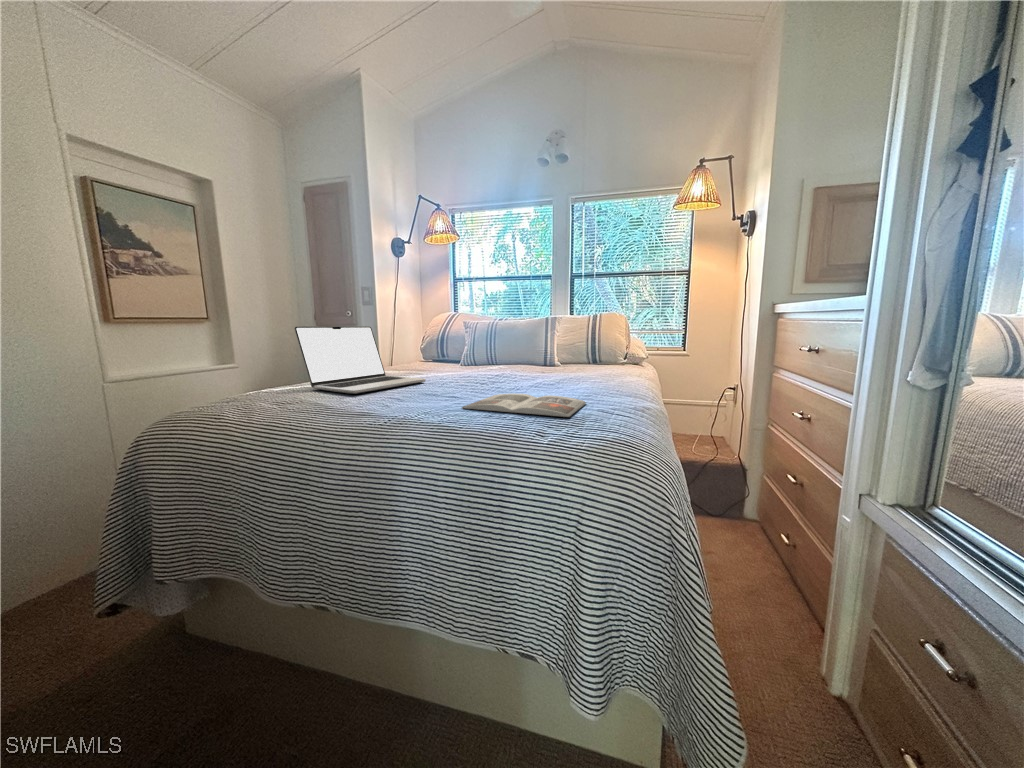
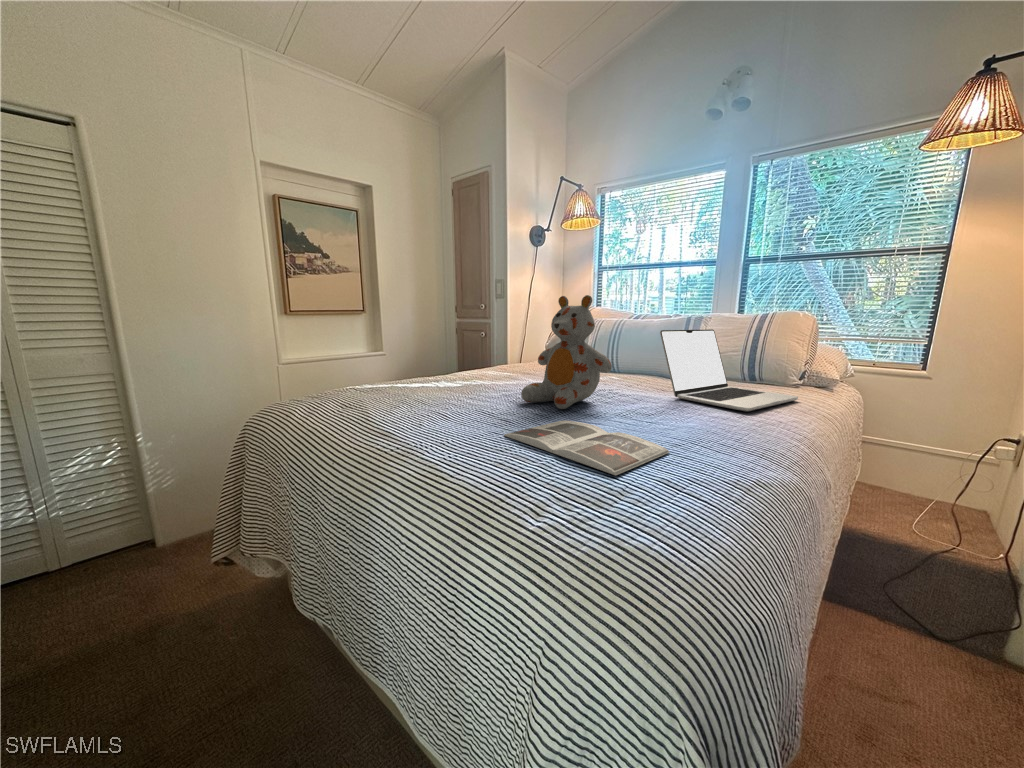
stuffed bear: none [446,296,517,389] -> present [521,295,612,409]
laptop: present [294,326,425,394] -> present [660,329,798,412]

